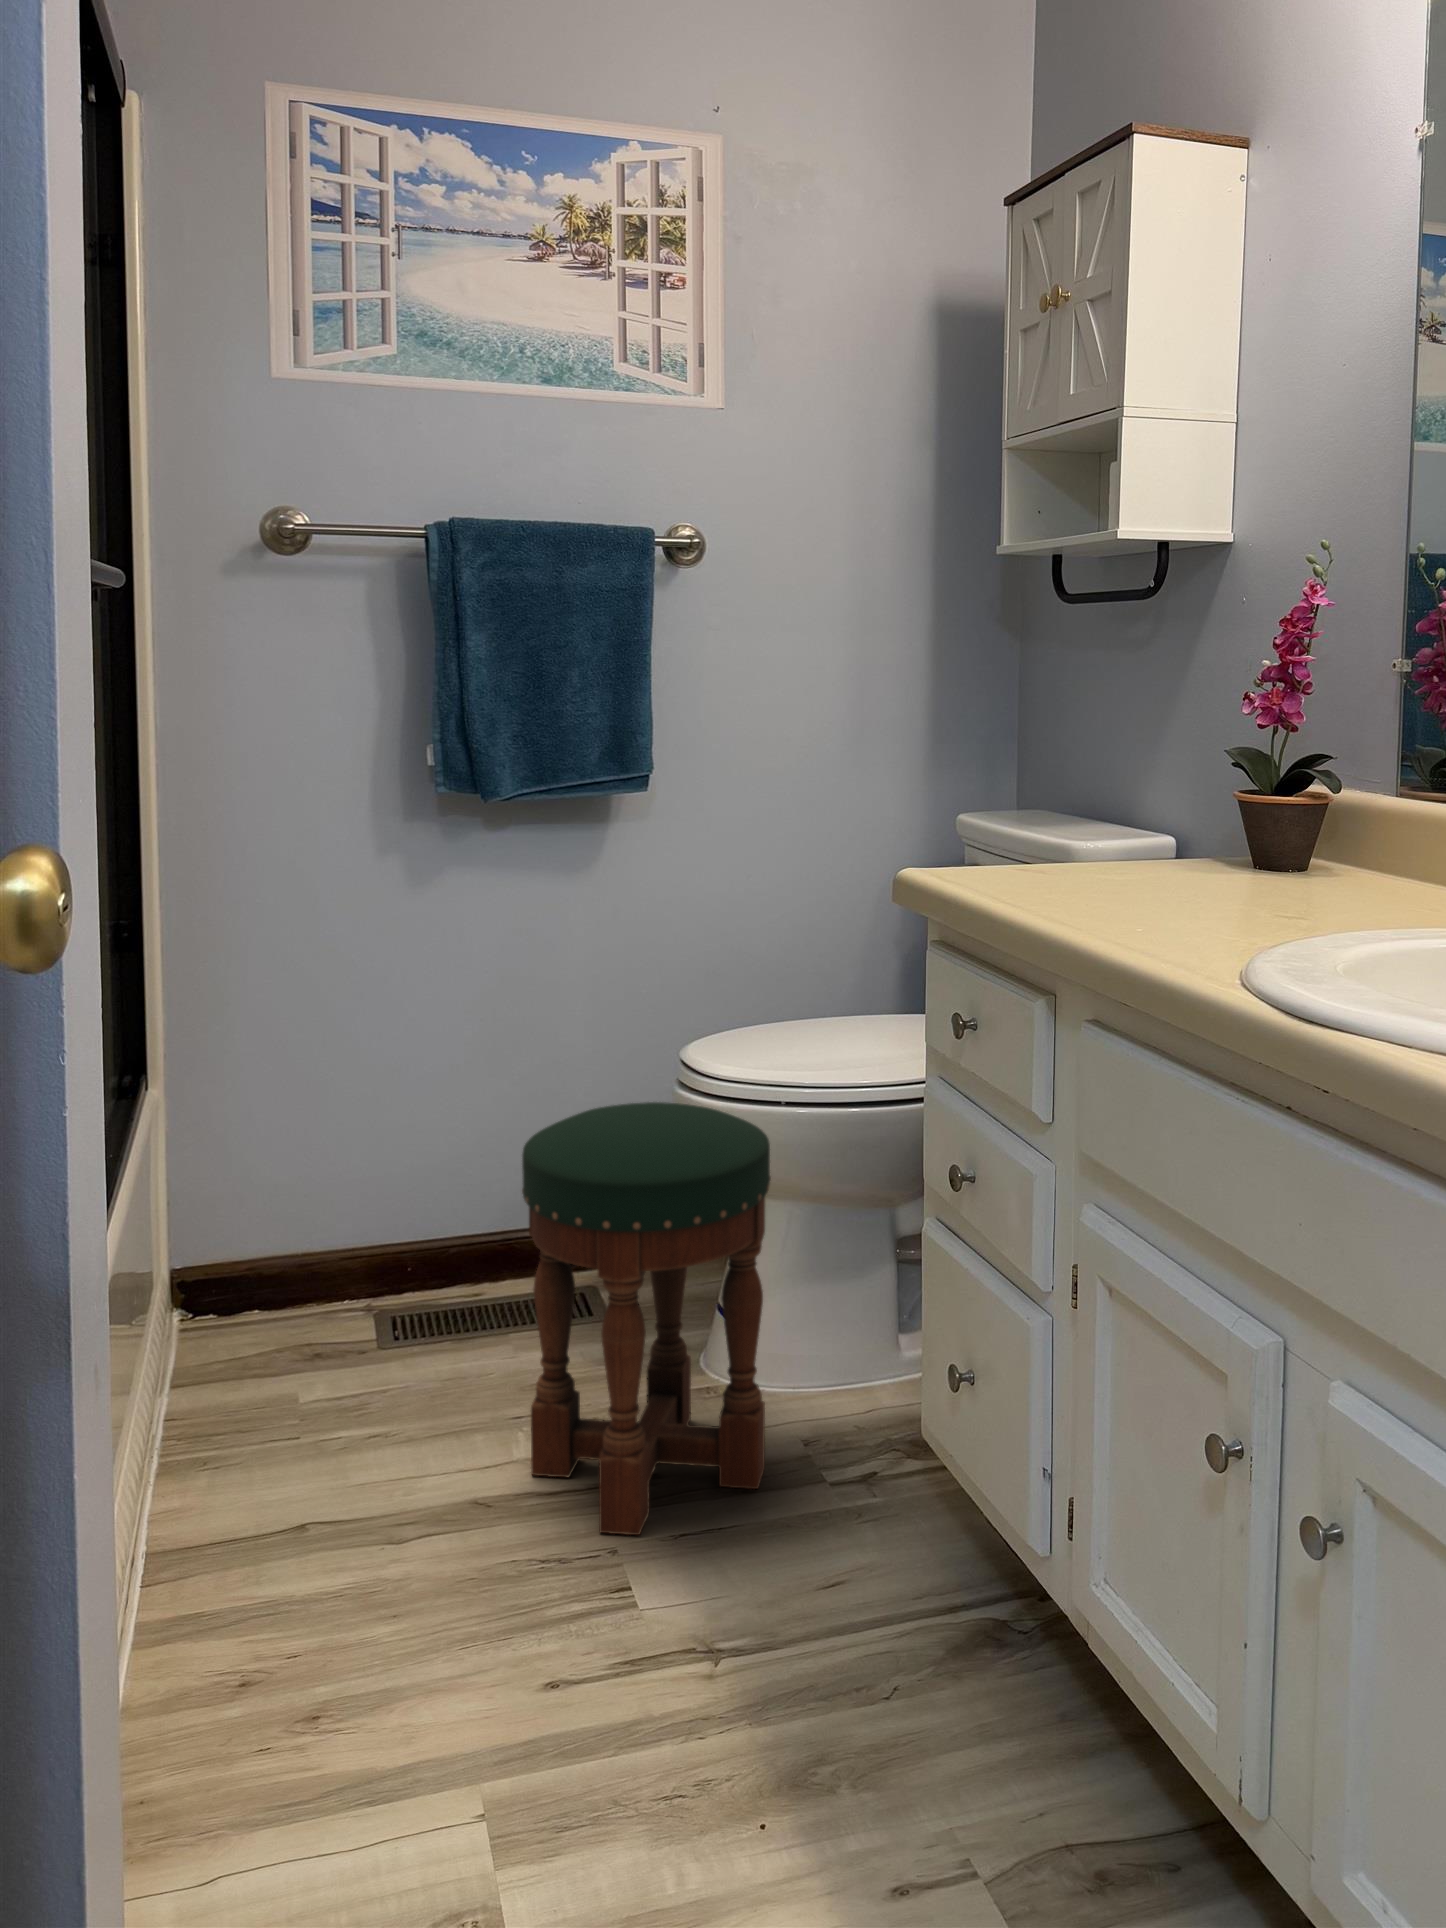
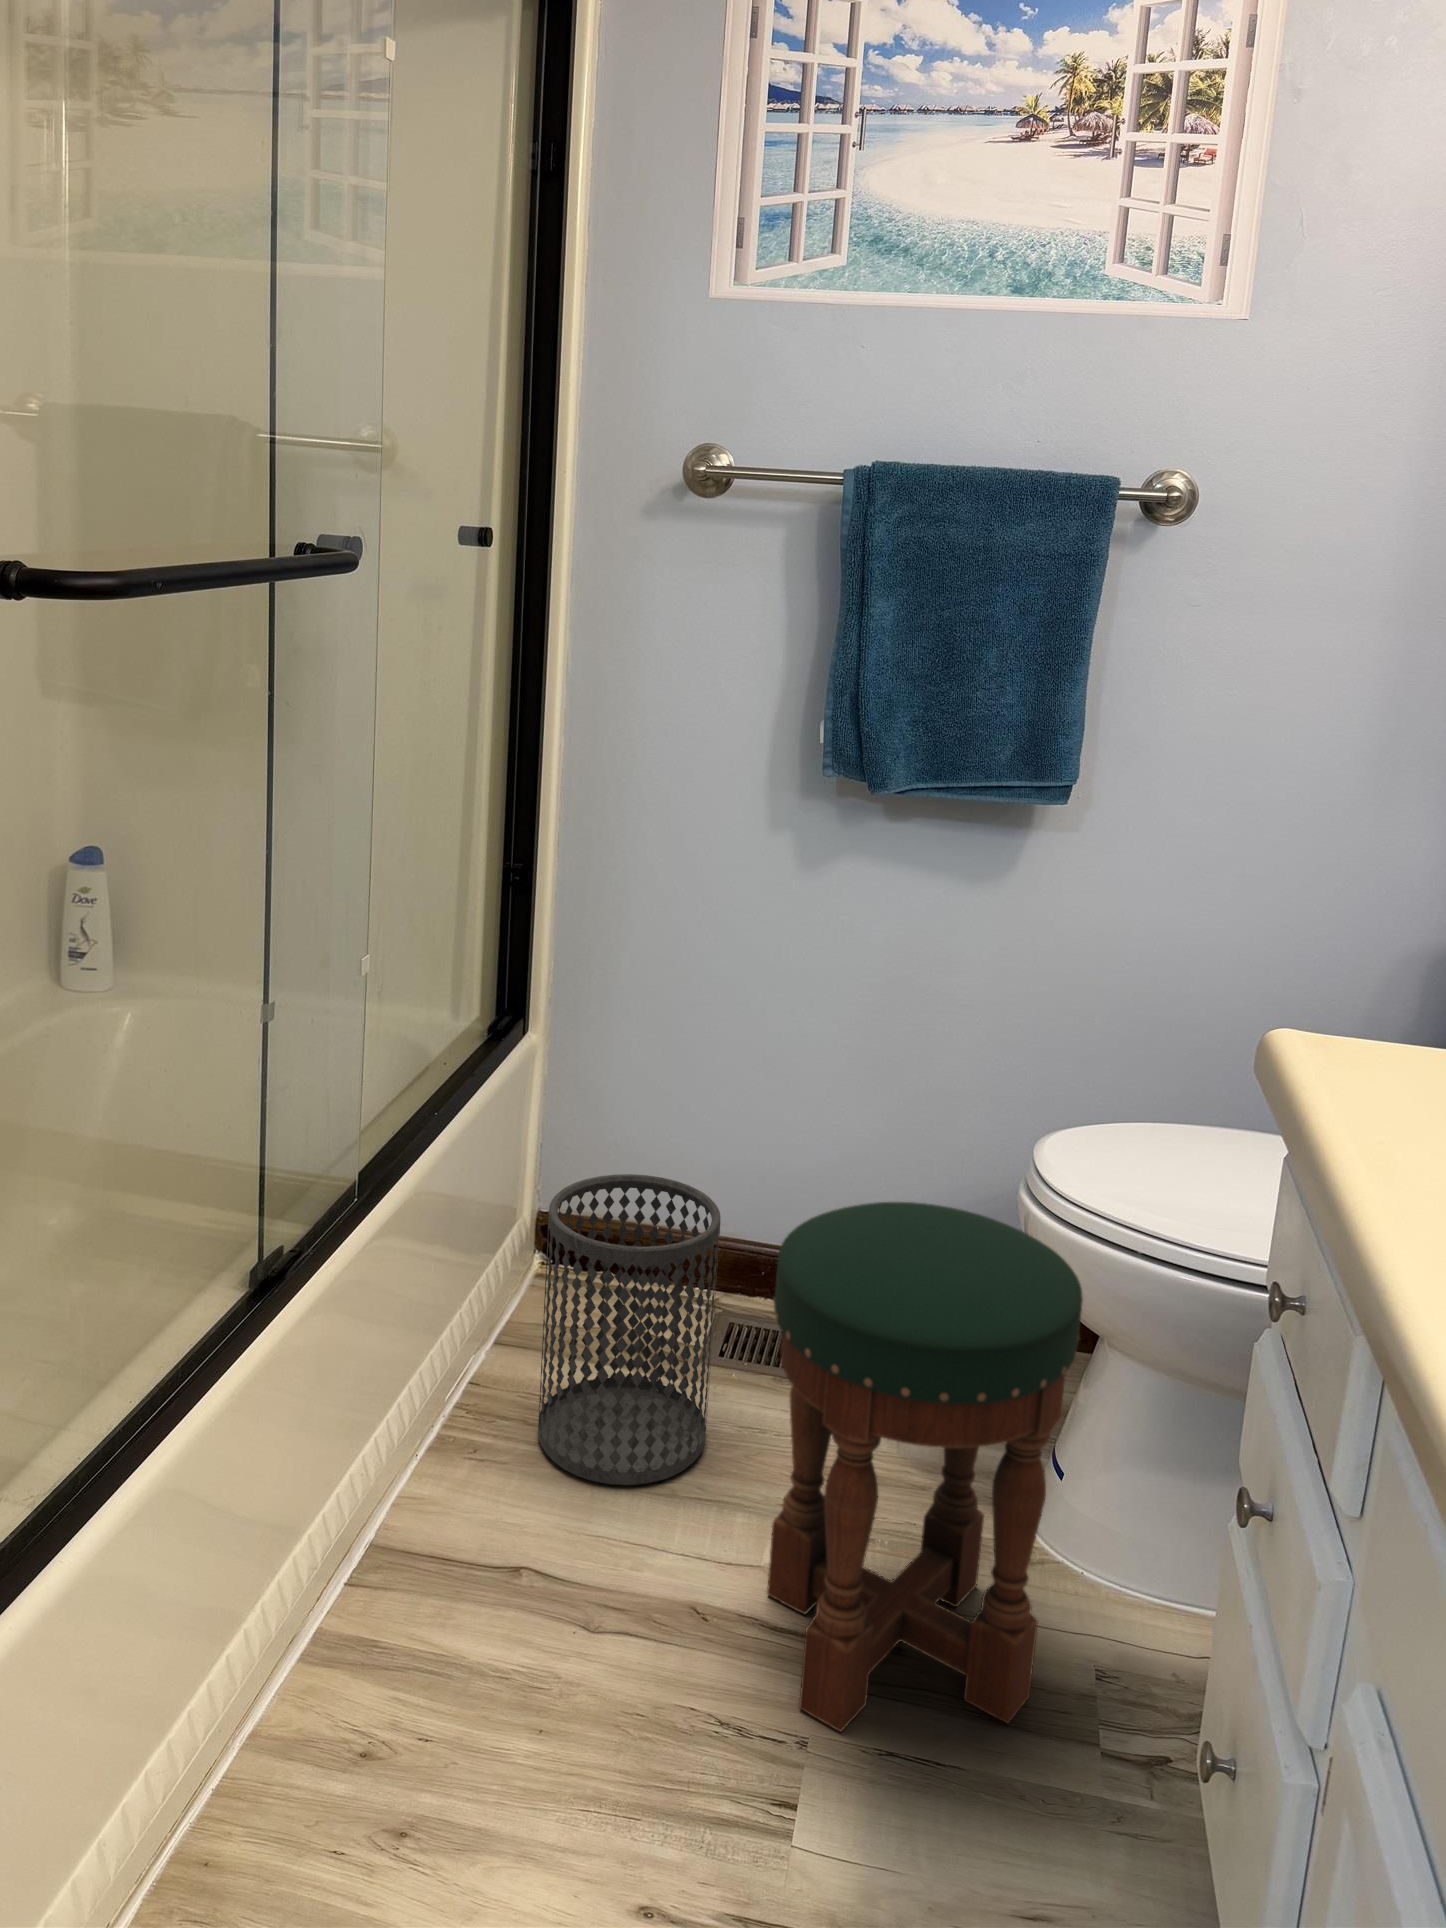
wastebasket: none [250,1169,419,1452] -> present [538,1174,721,1485]

